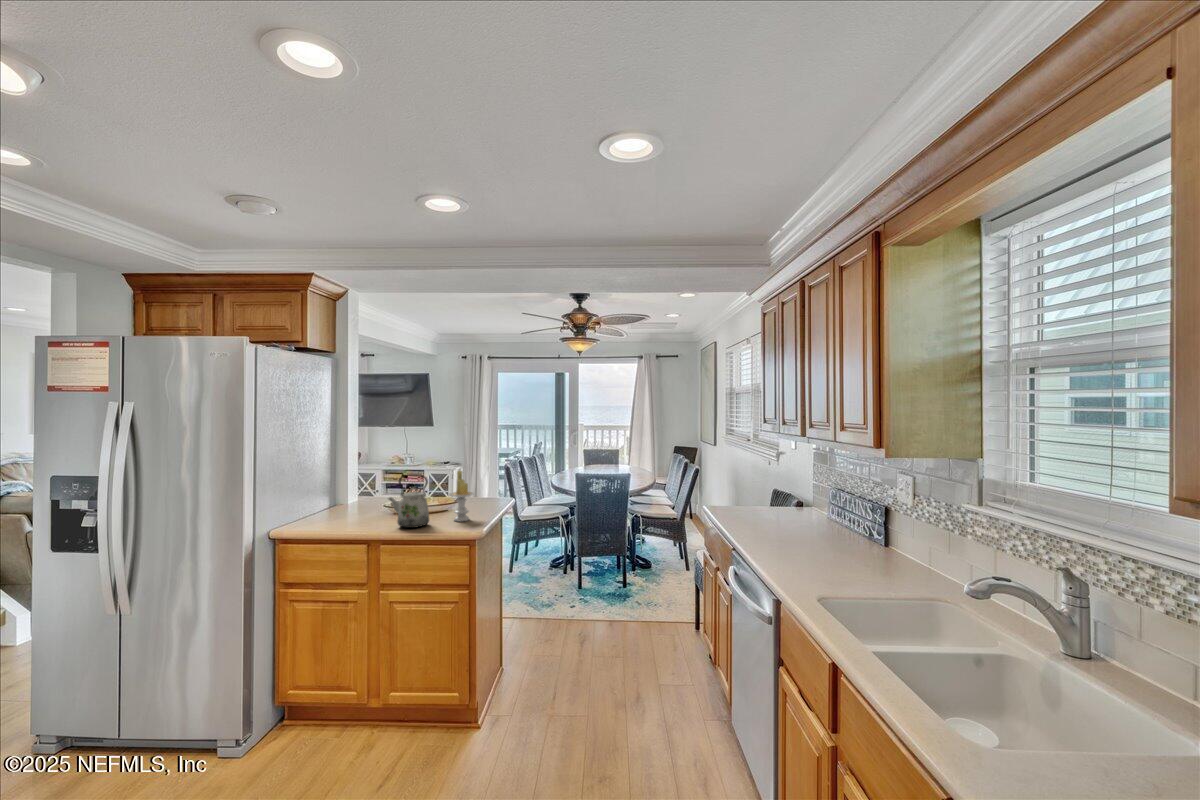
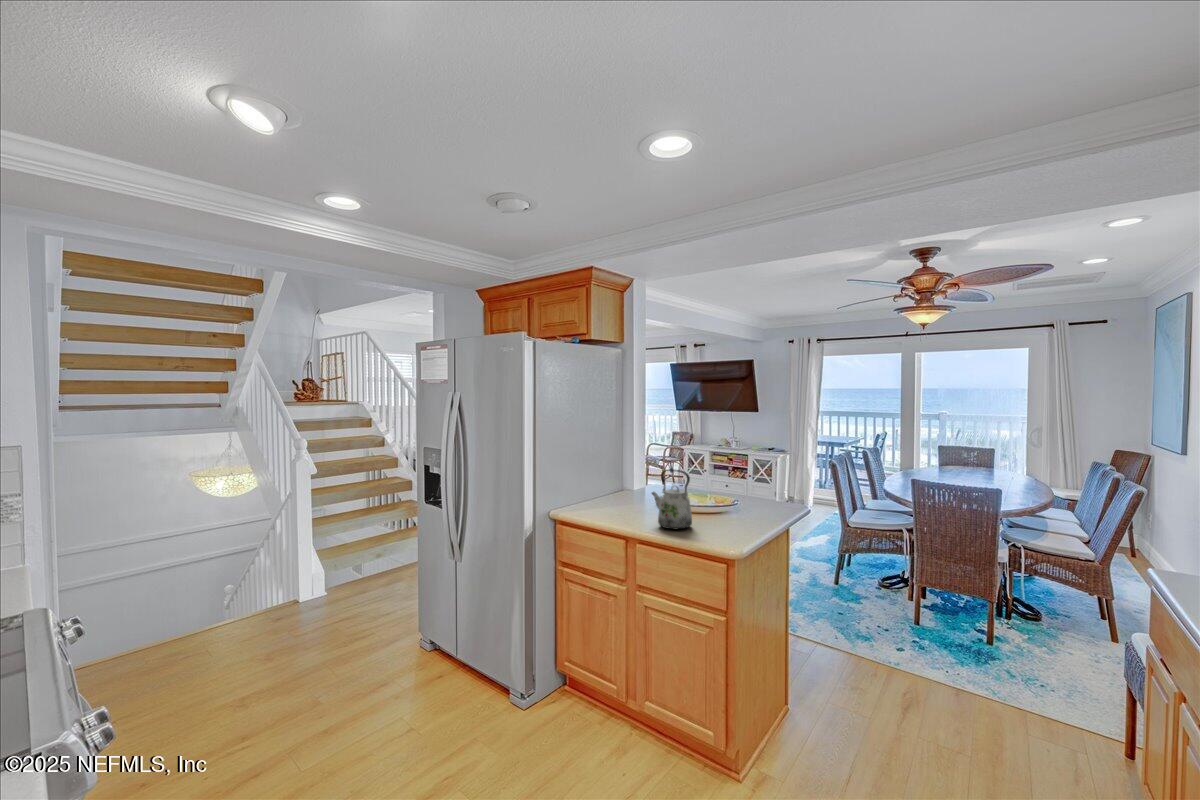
candle: present [449,471,474,521] -> none [716,469,746,530]

